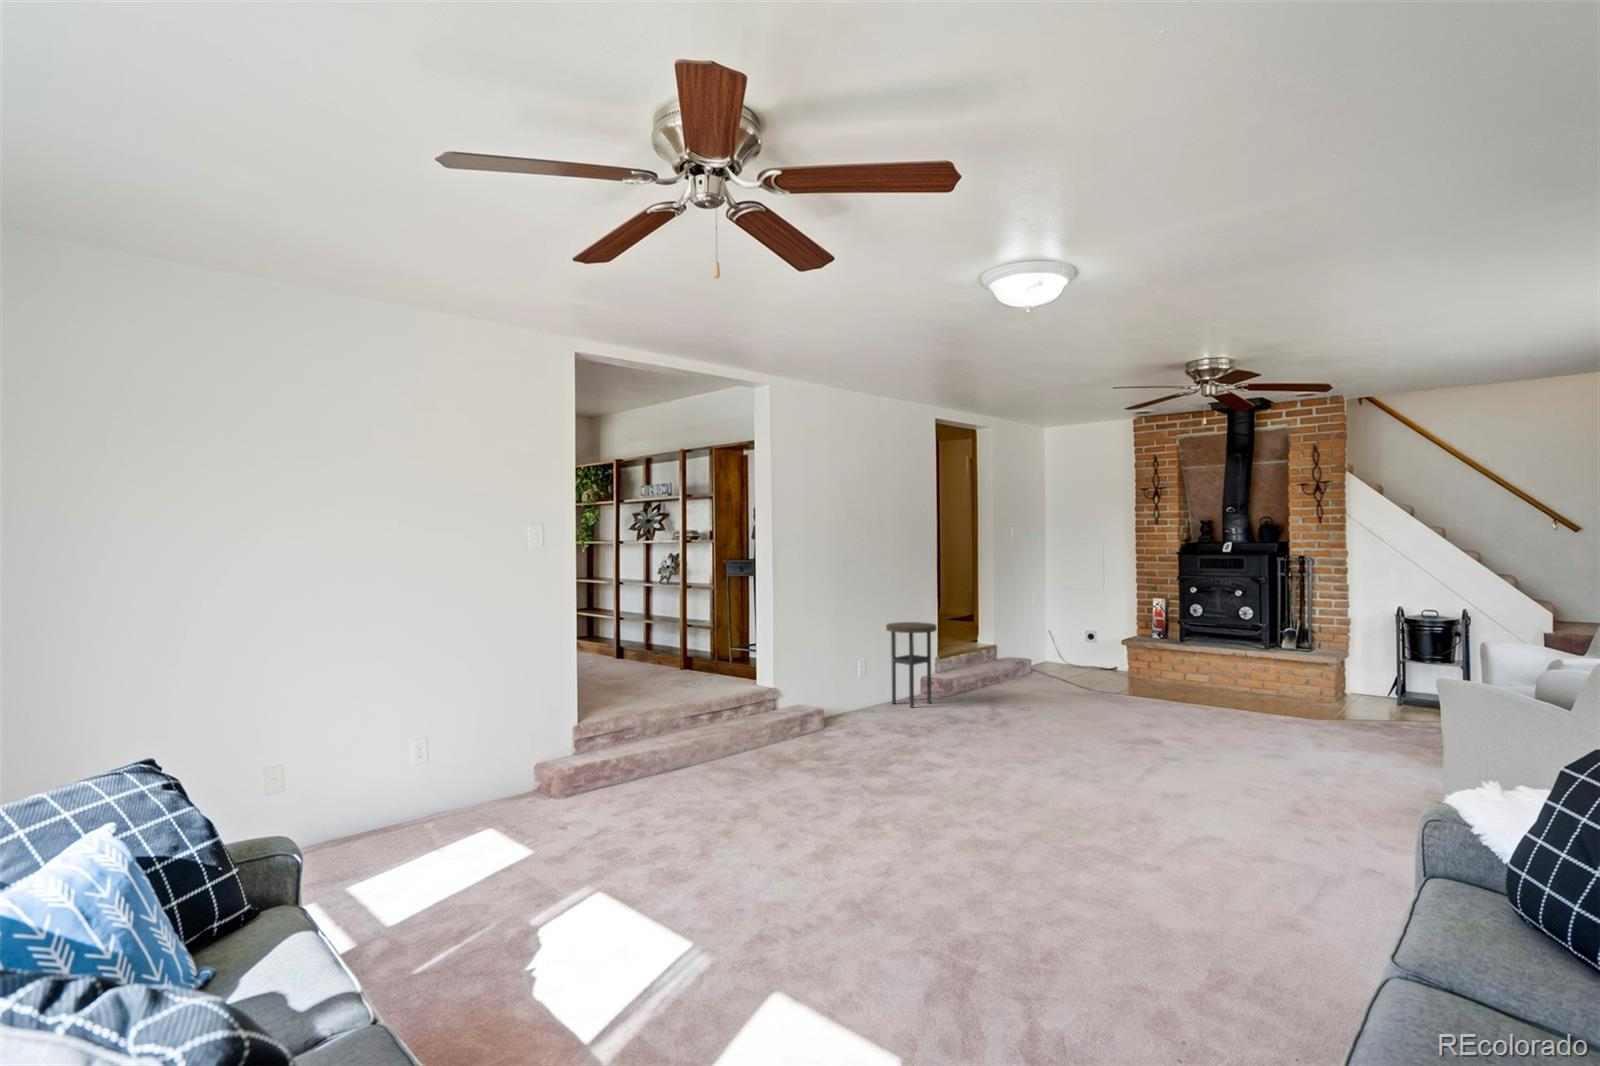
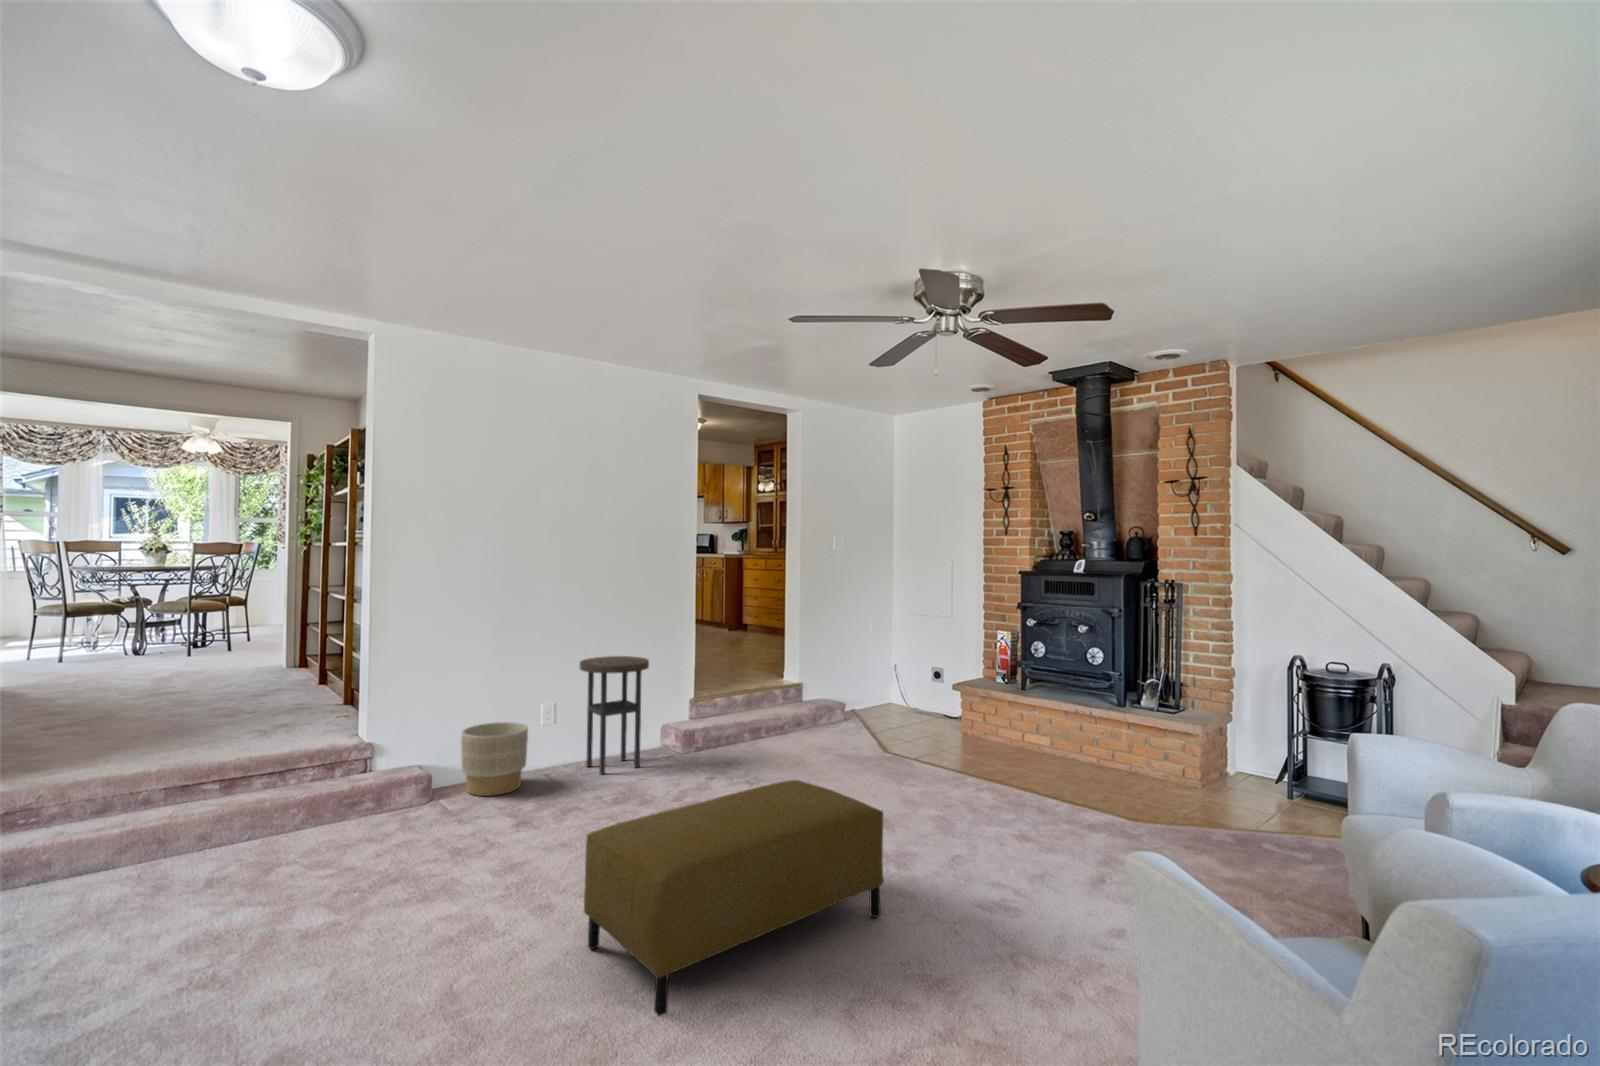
planter: none [829,670,874,721] -> present [461,722,528,796]
ottoman: none [1062,688,1214,800] -> present [584,780,884,1016]

